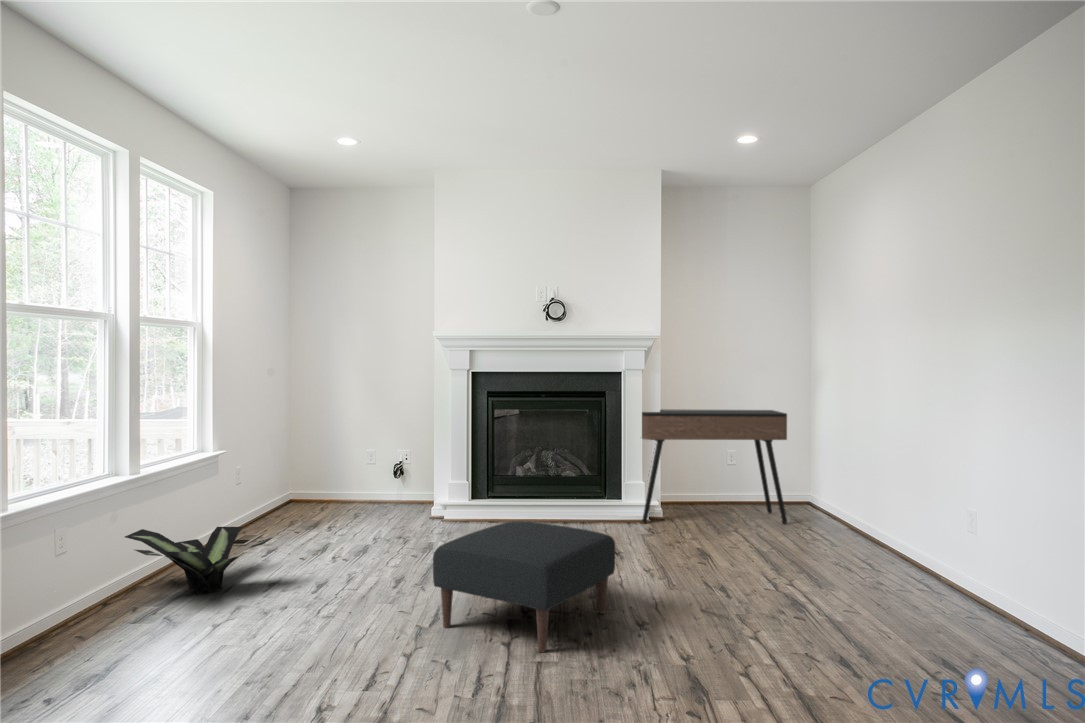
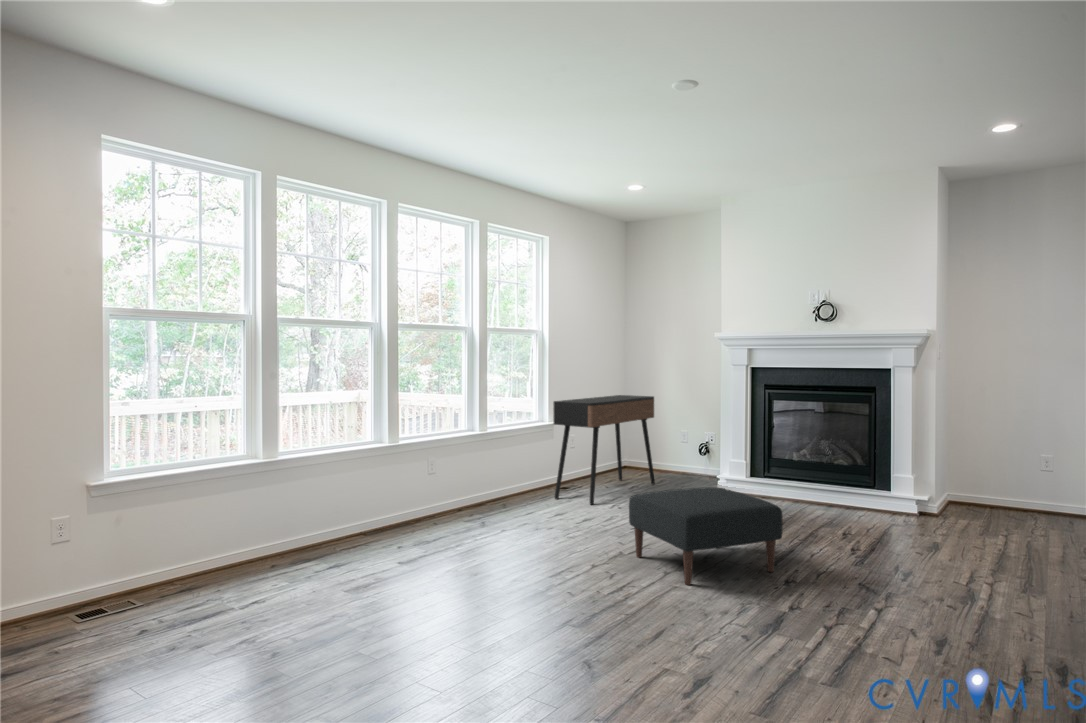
console table: present [642,409,787,524] -> present [553,395,655,505]
potted plant: present [125,527,272,595] -> none [474,467,558,513]

